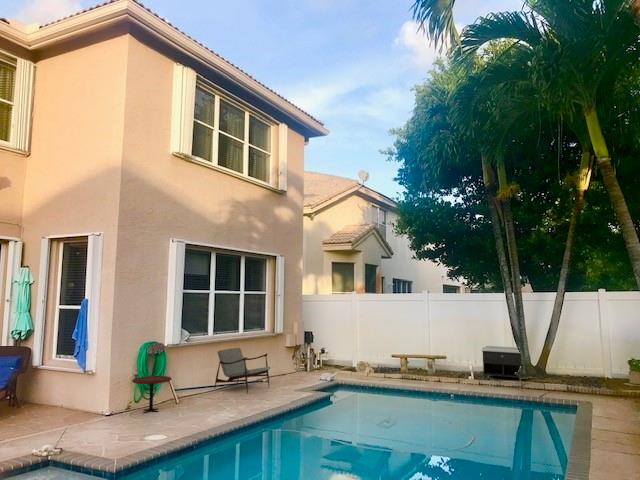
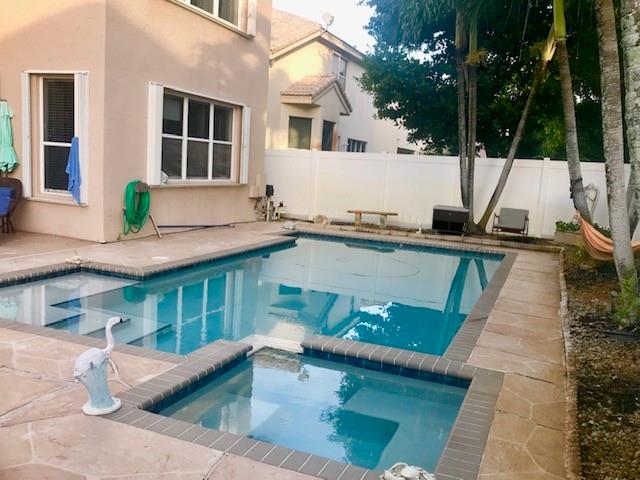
armchair: present [215,348,270,393] -> present [491,208,529,243]
side table: present [132,376,171,413] -> none [123,212,158,243]

